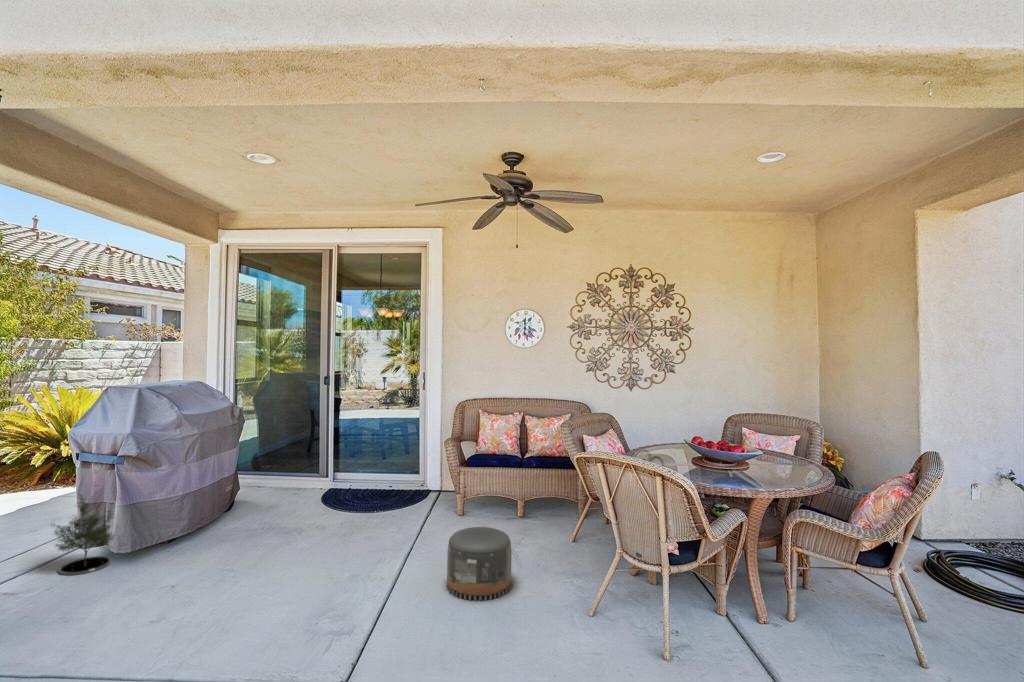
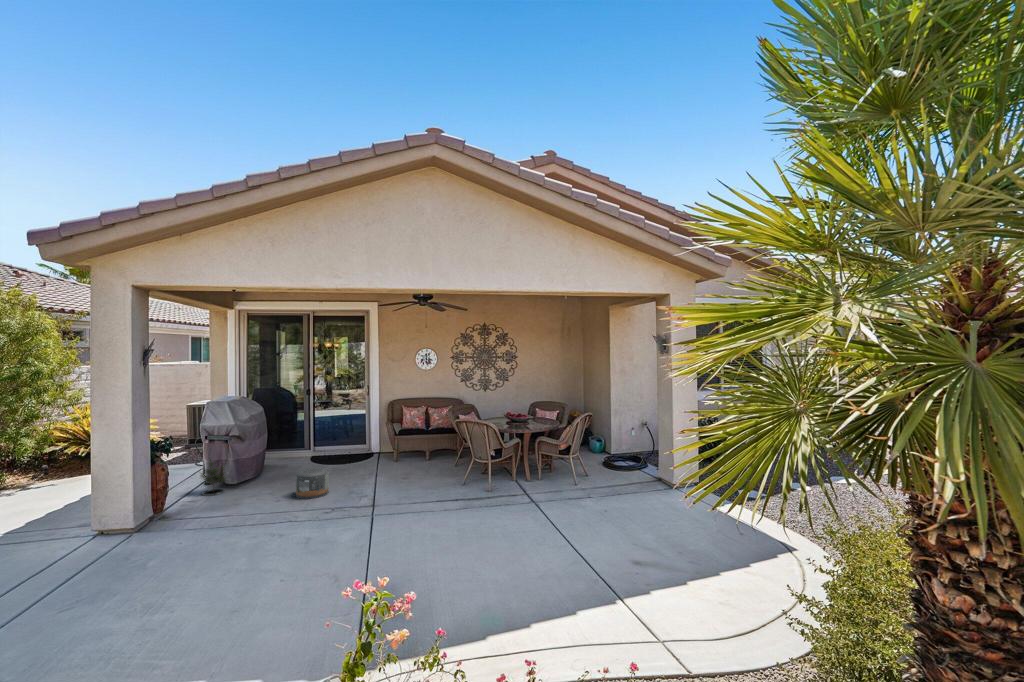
pouf: present [447,527,512,601] -> present [296,468,329,499]

